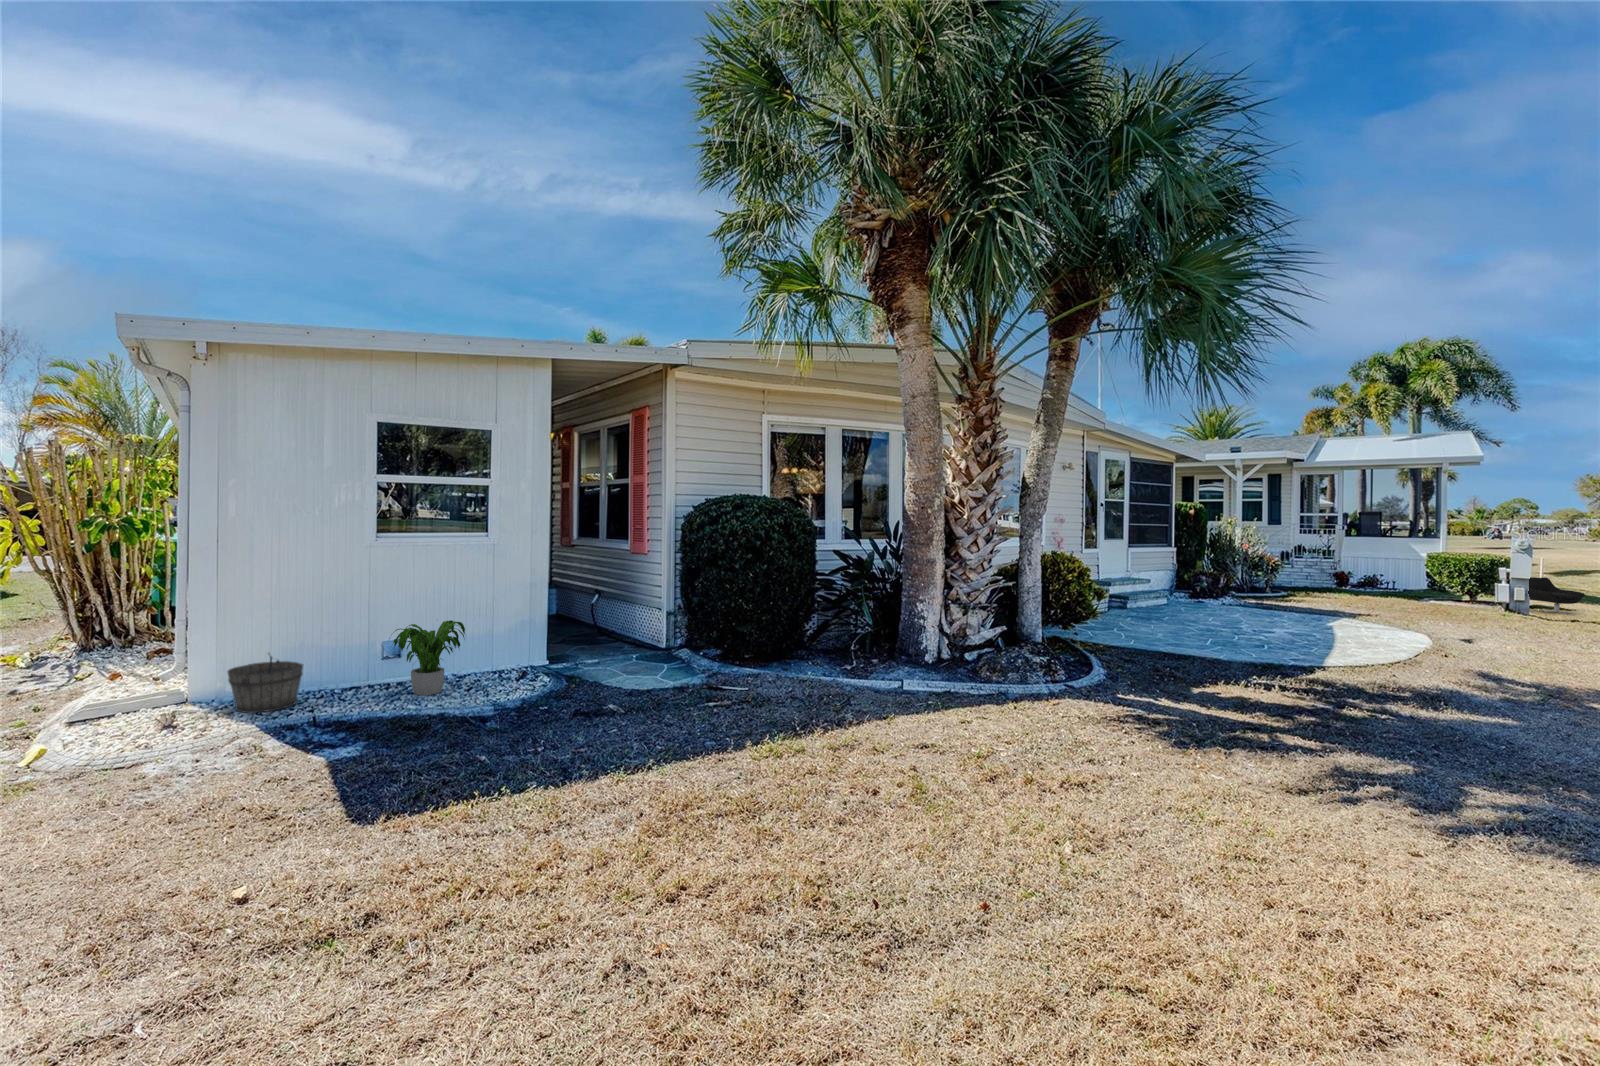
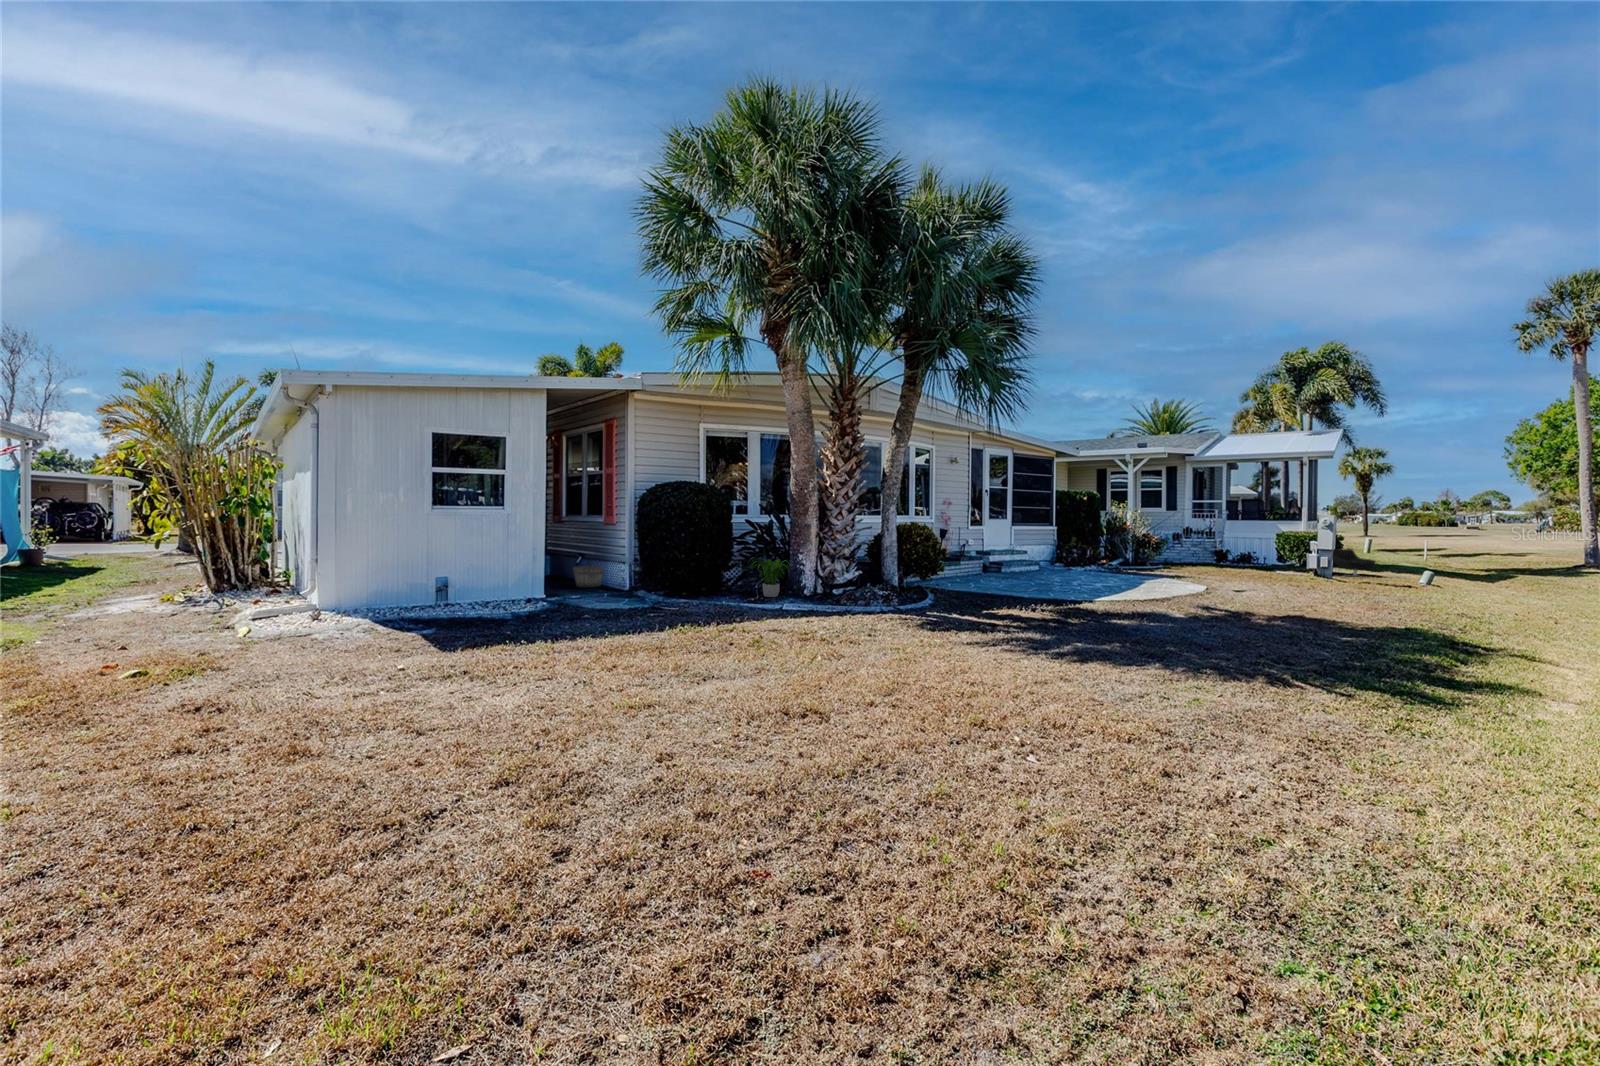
potted plant: present [389,620,465,695] -> present [748,558,793,597]
wooden bucket: present [228,656,303,713] -> present [573,564,604,587]

